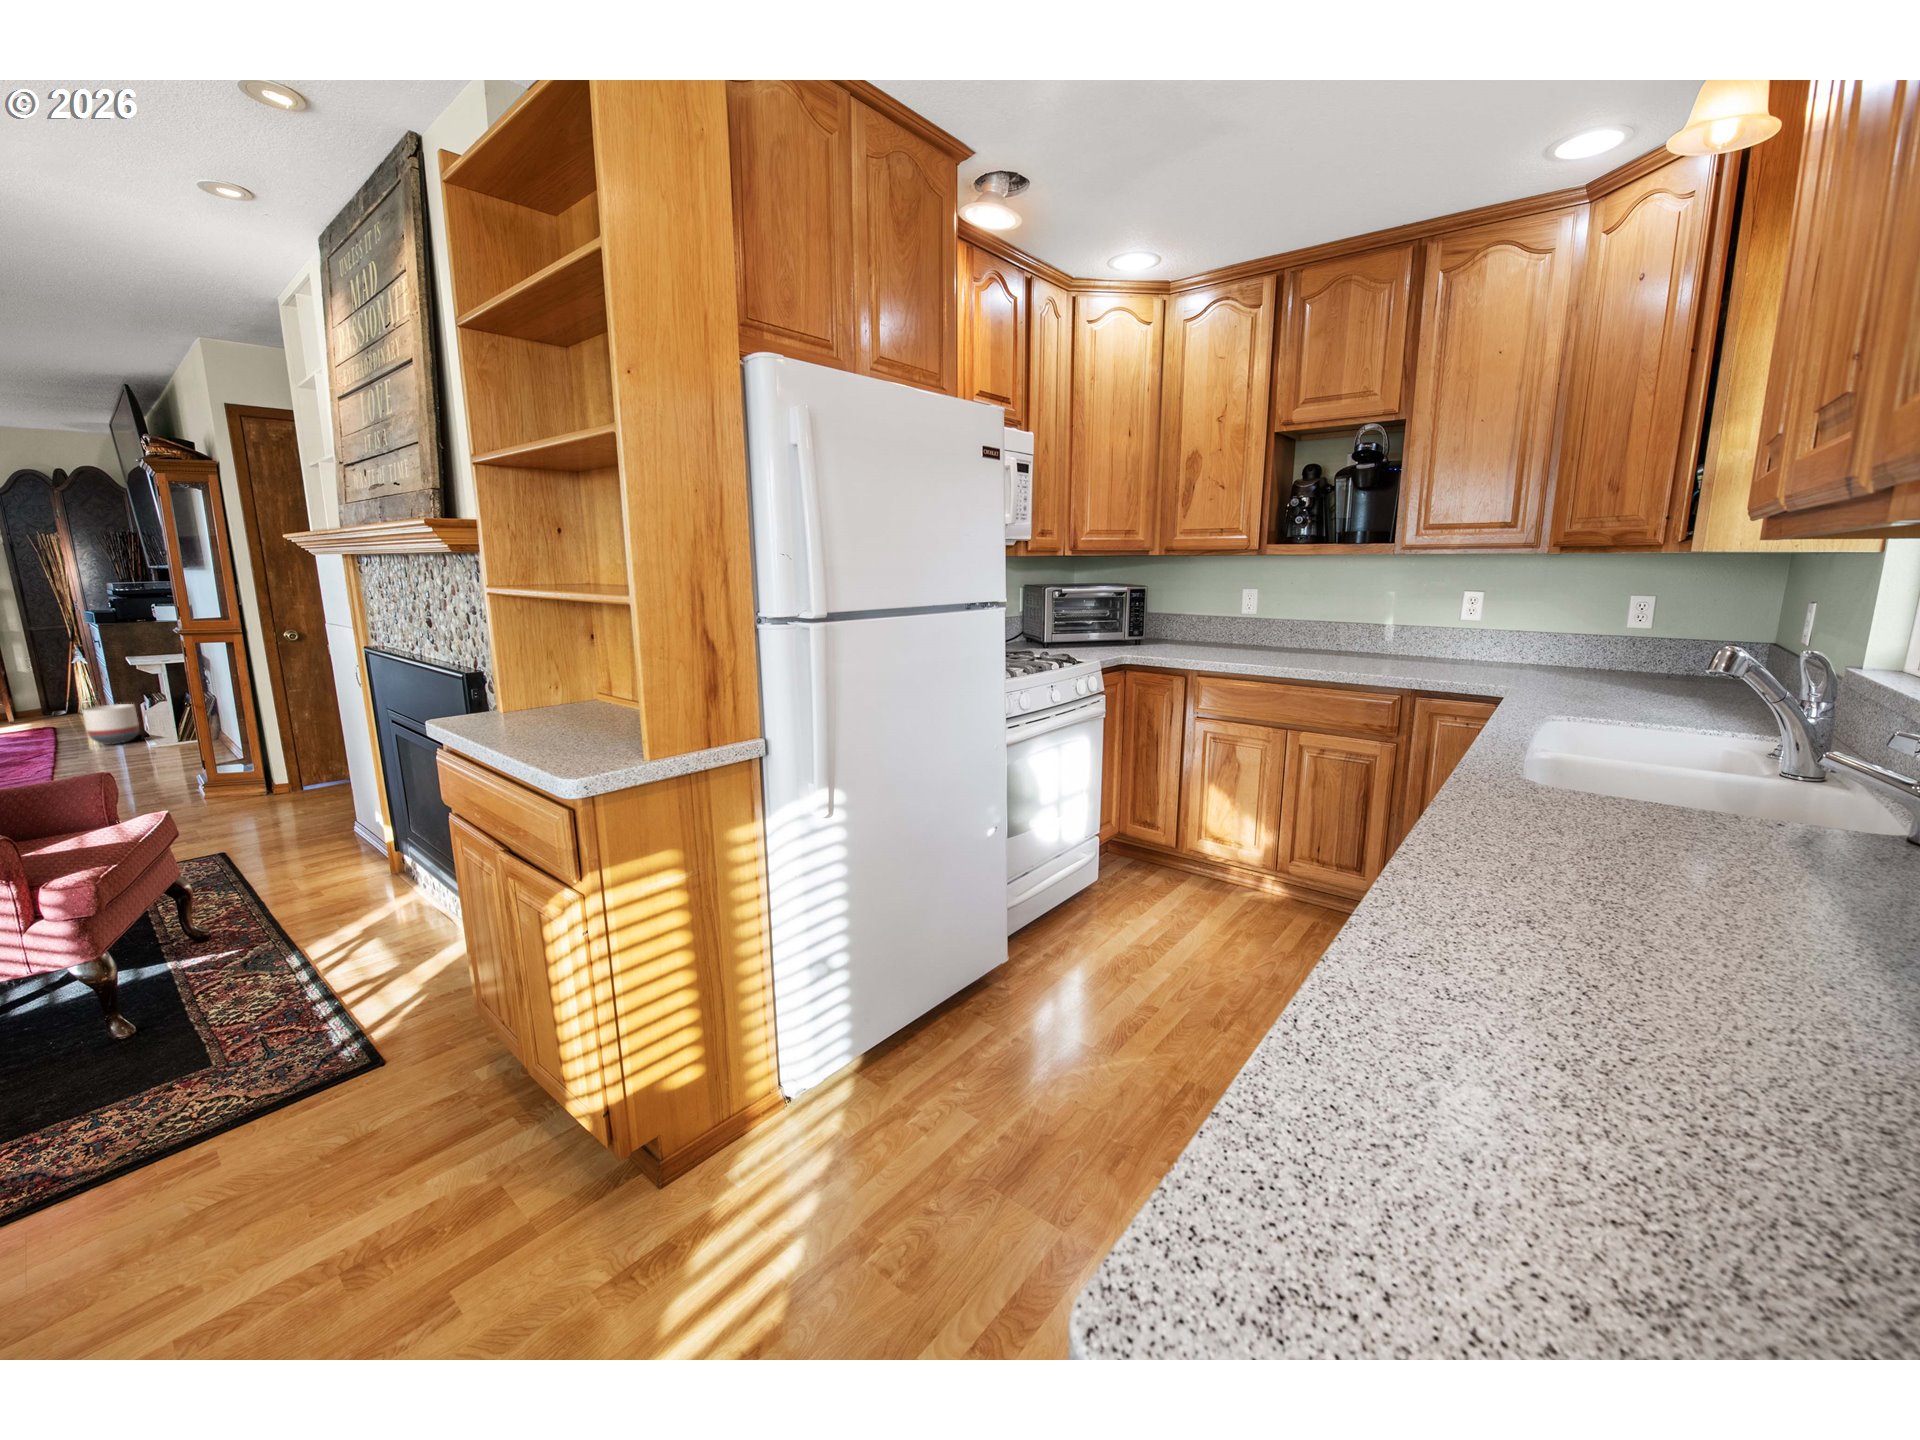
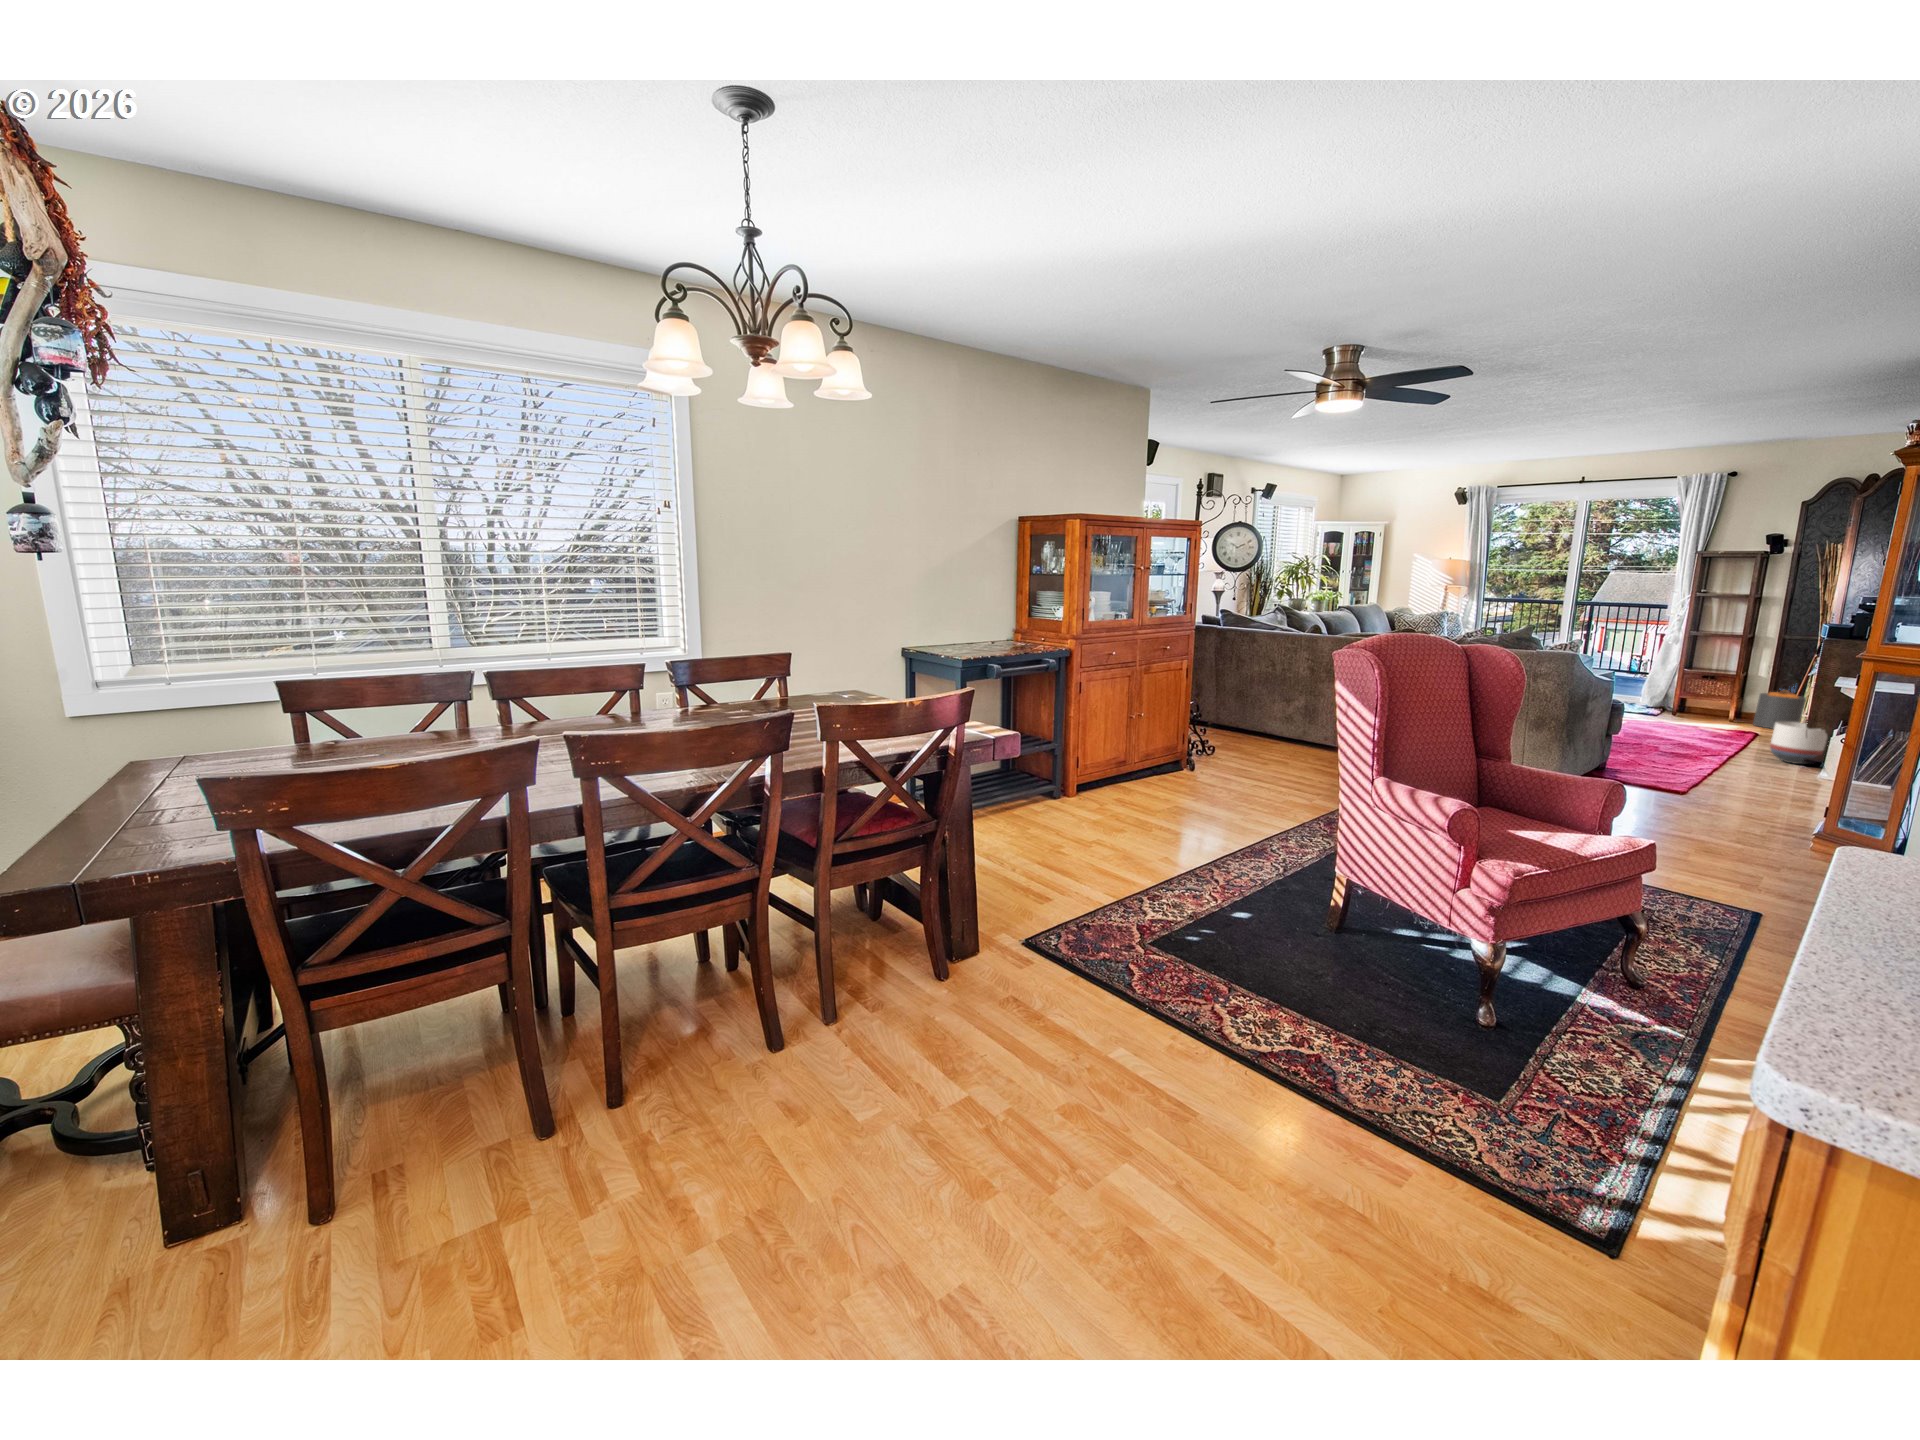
trash can: none [32,671,87,722] -> present [1753,686,1806,729]

